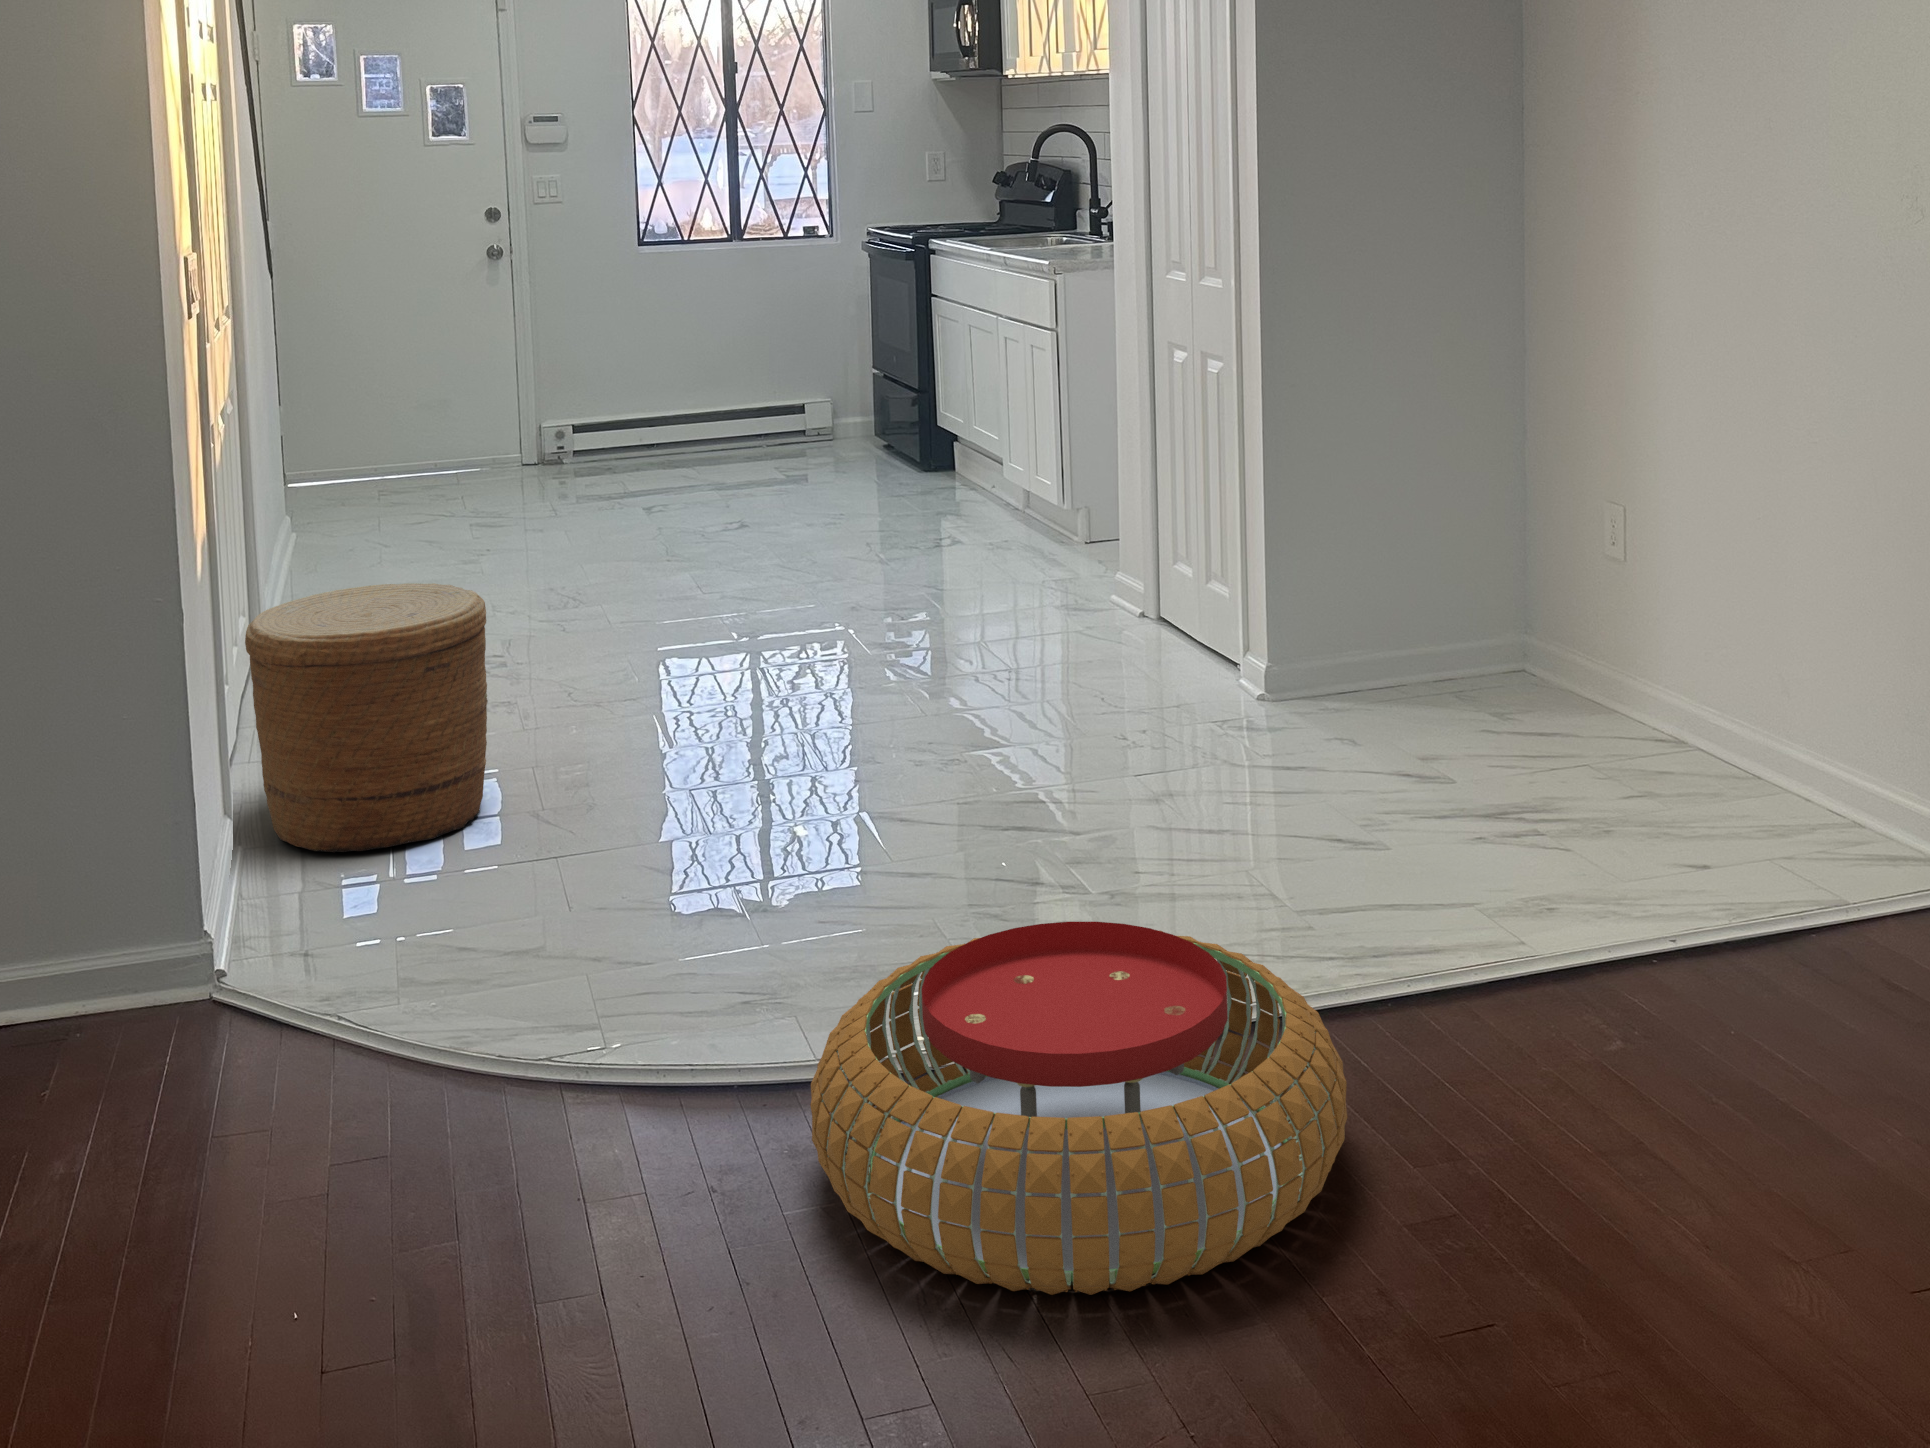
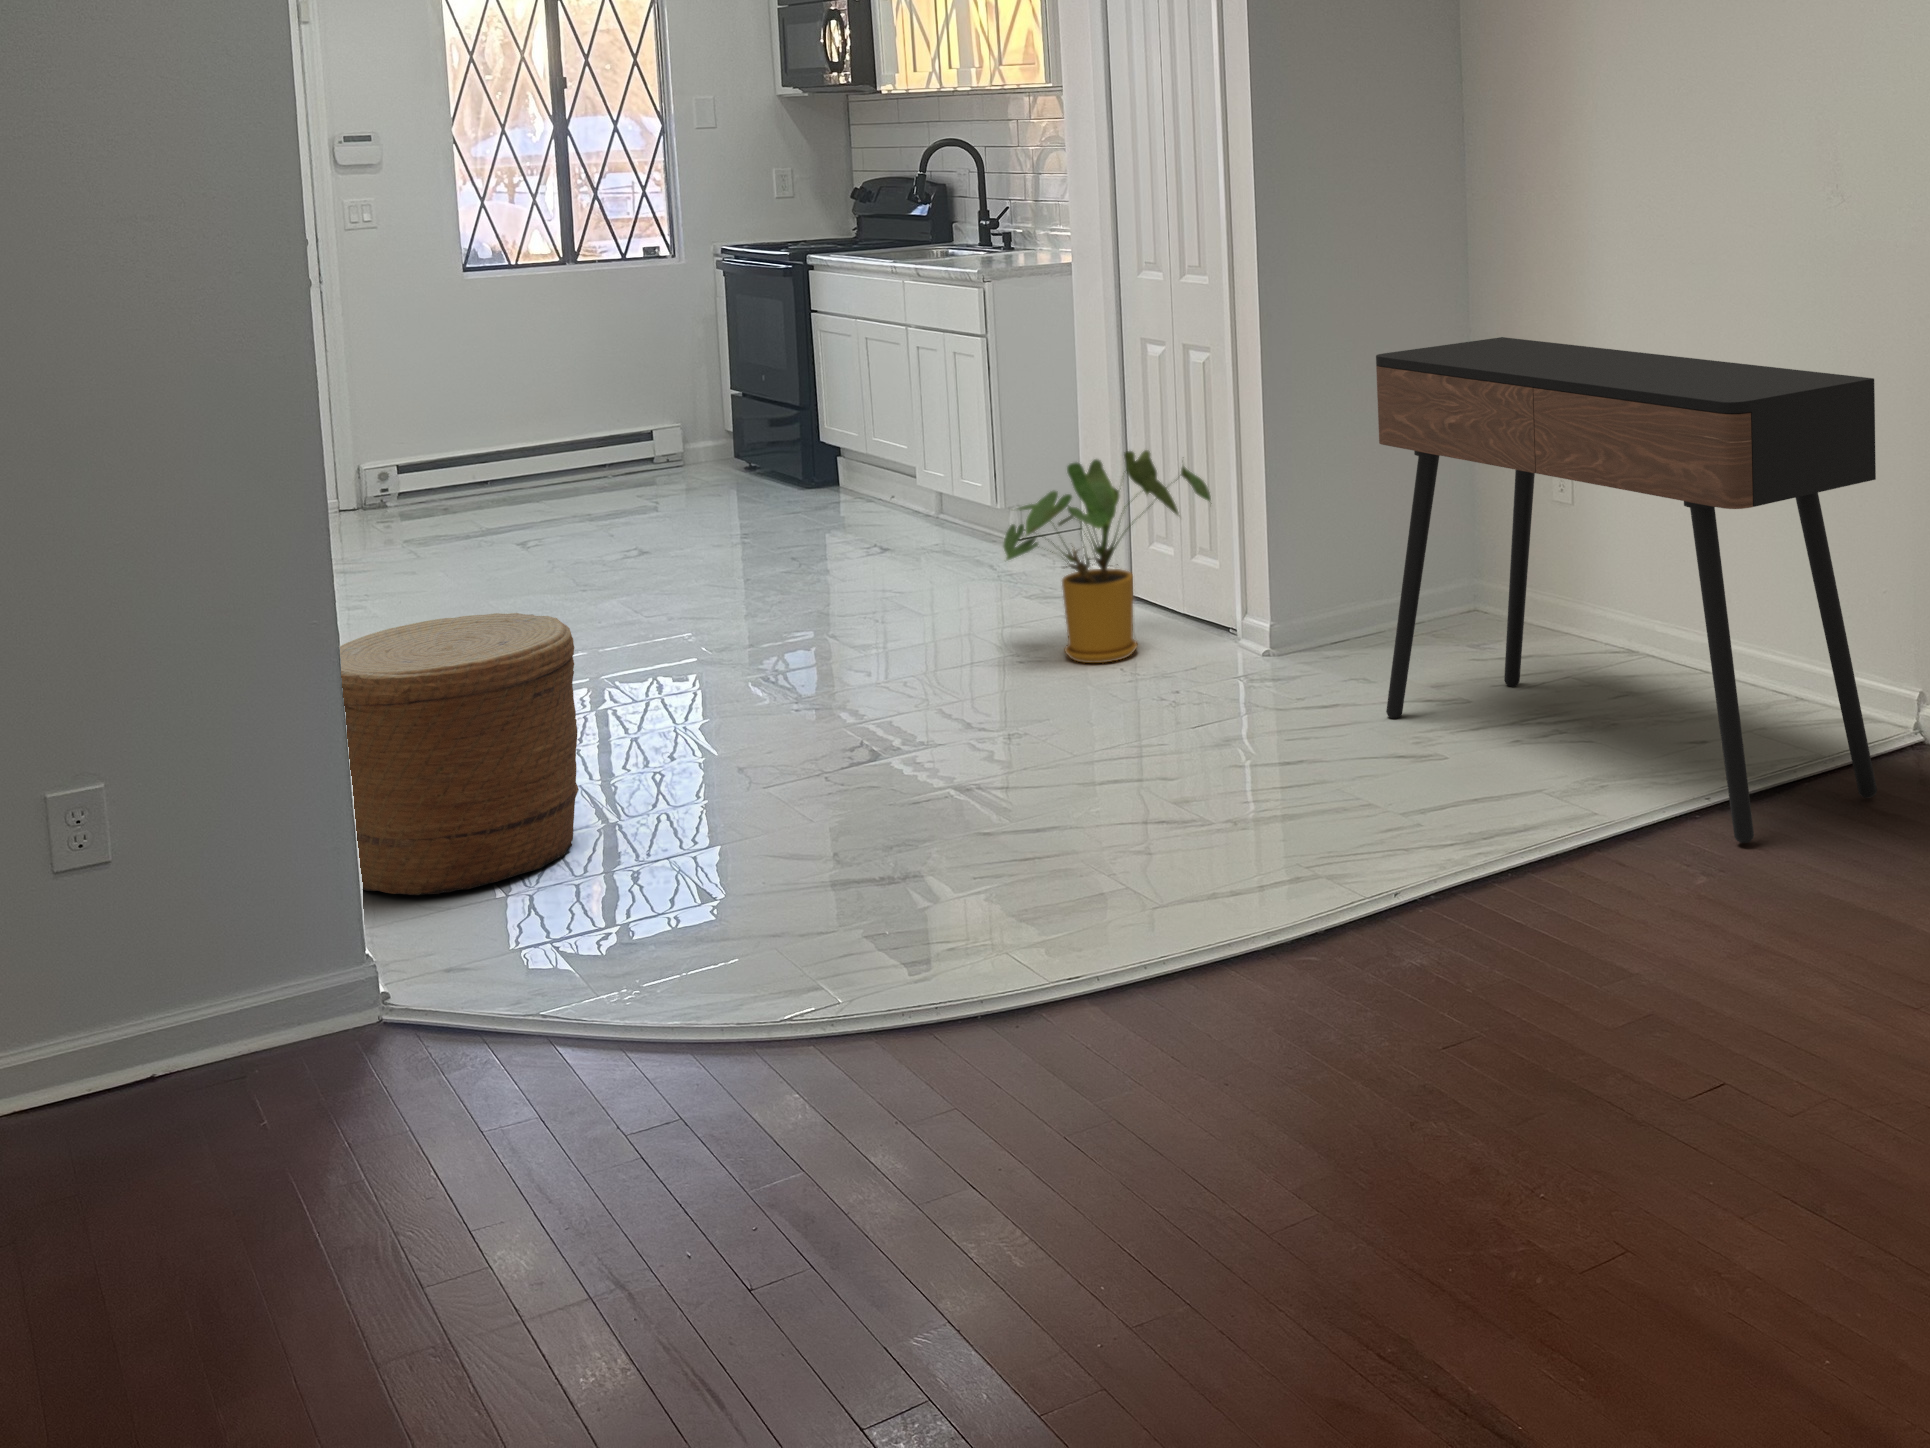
console table: none [1332,360,1873,995] -> present [1376,337,1877,843]
house plant: none [982,459,1209,682] -> present [1003,450,1211,663]
pouf: present [810,922,1347,1295] -> none [1133,828,1598,1131]

